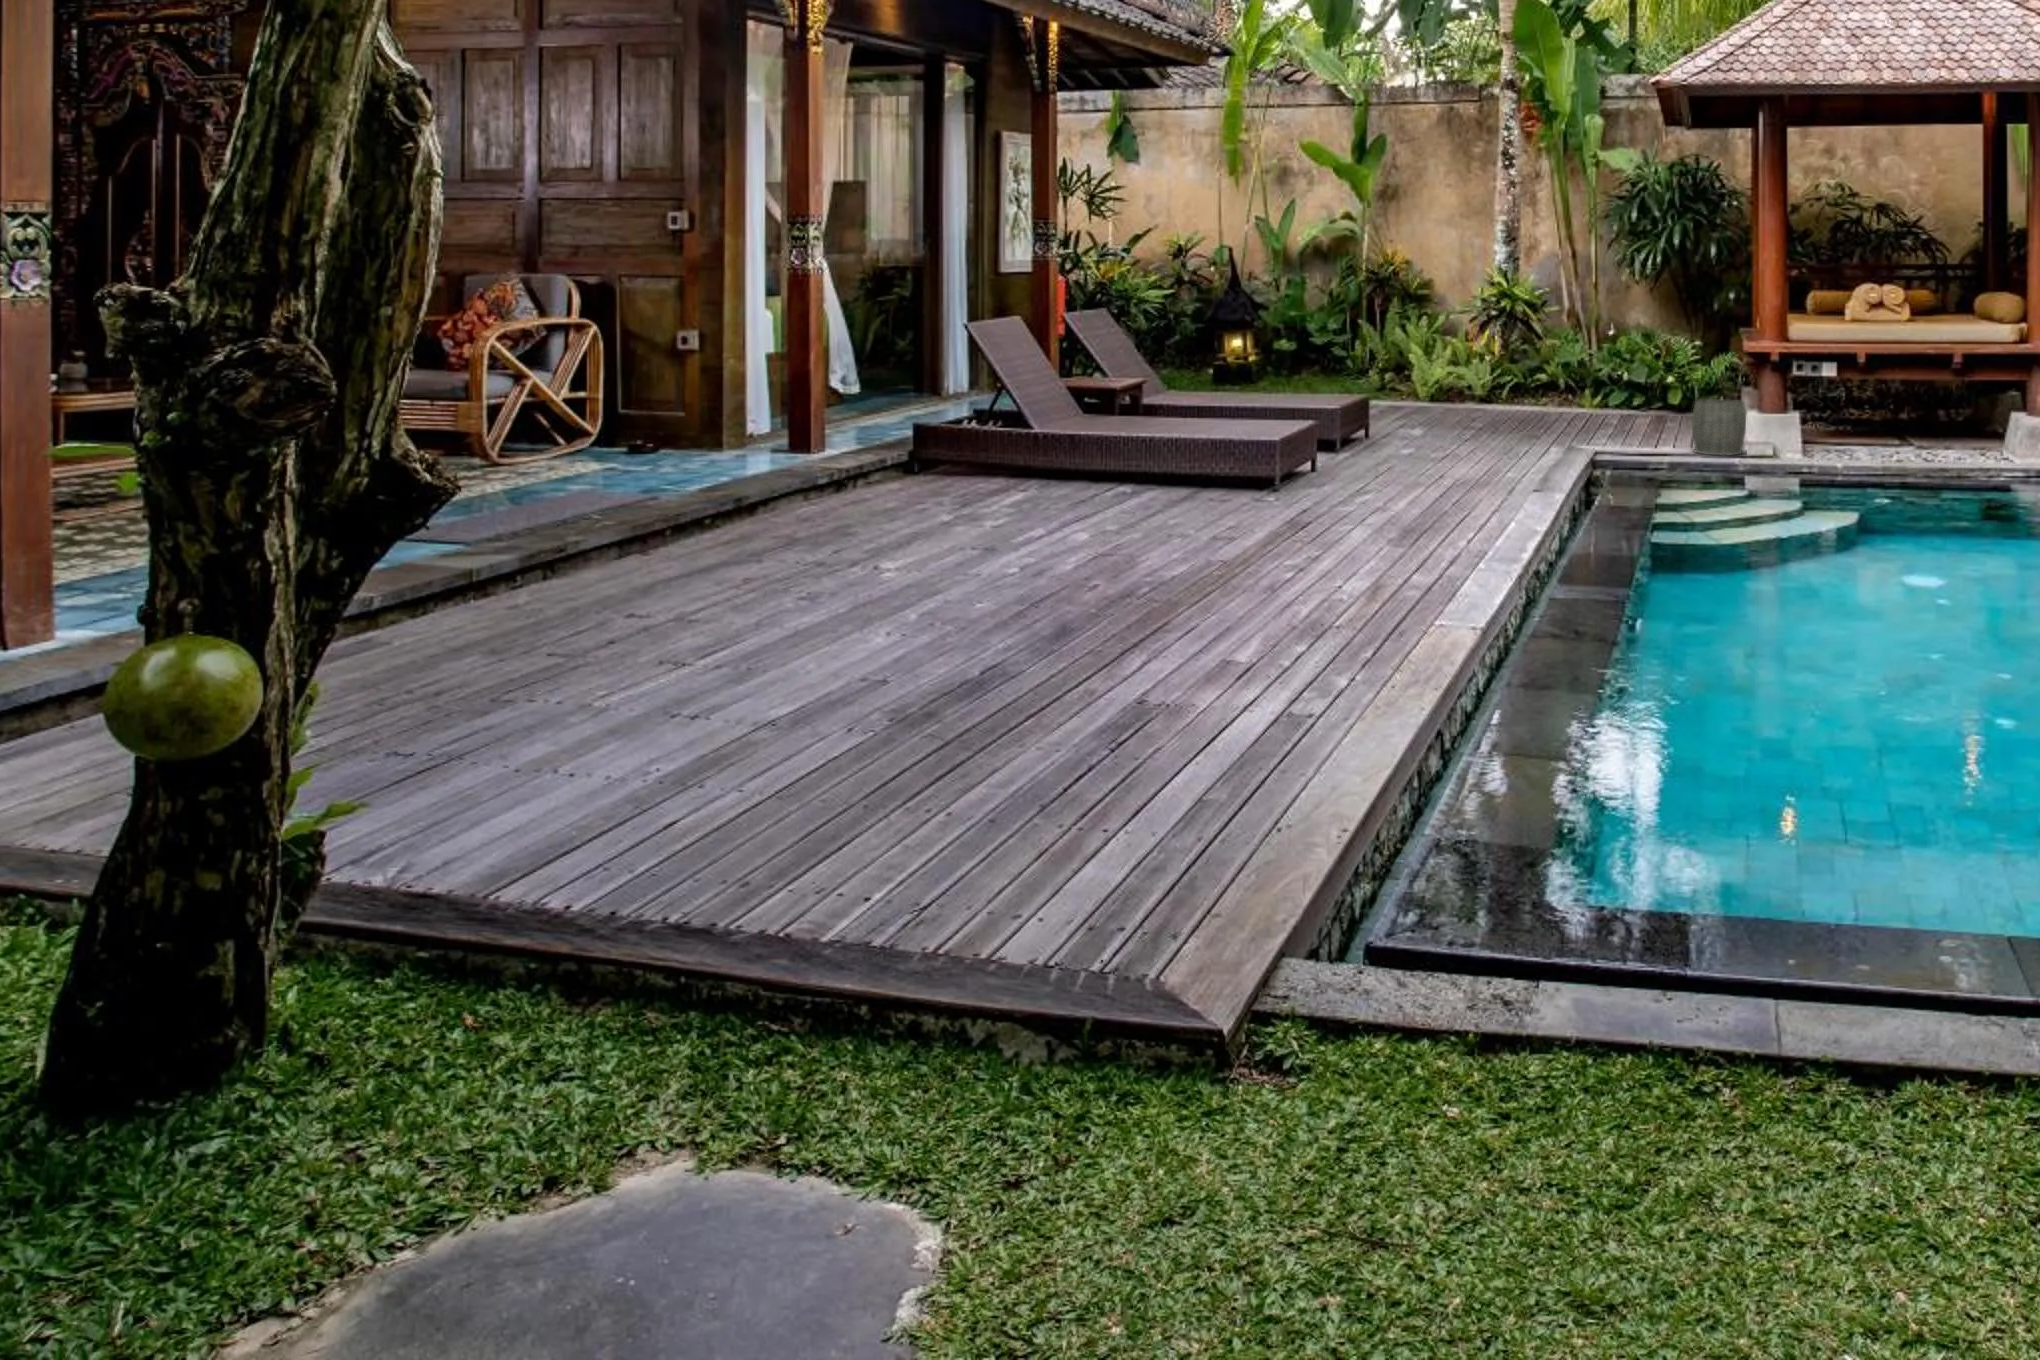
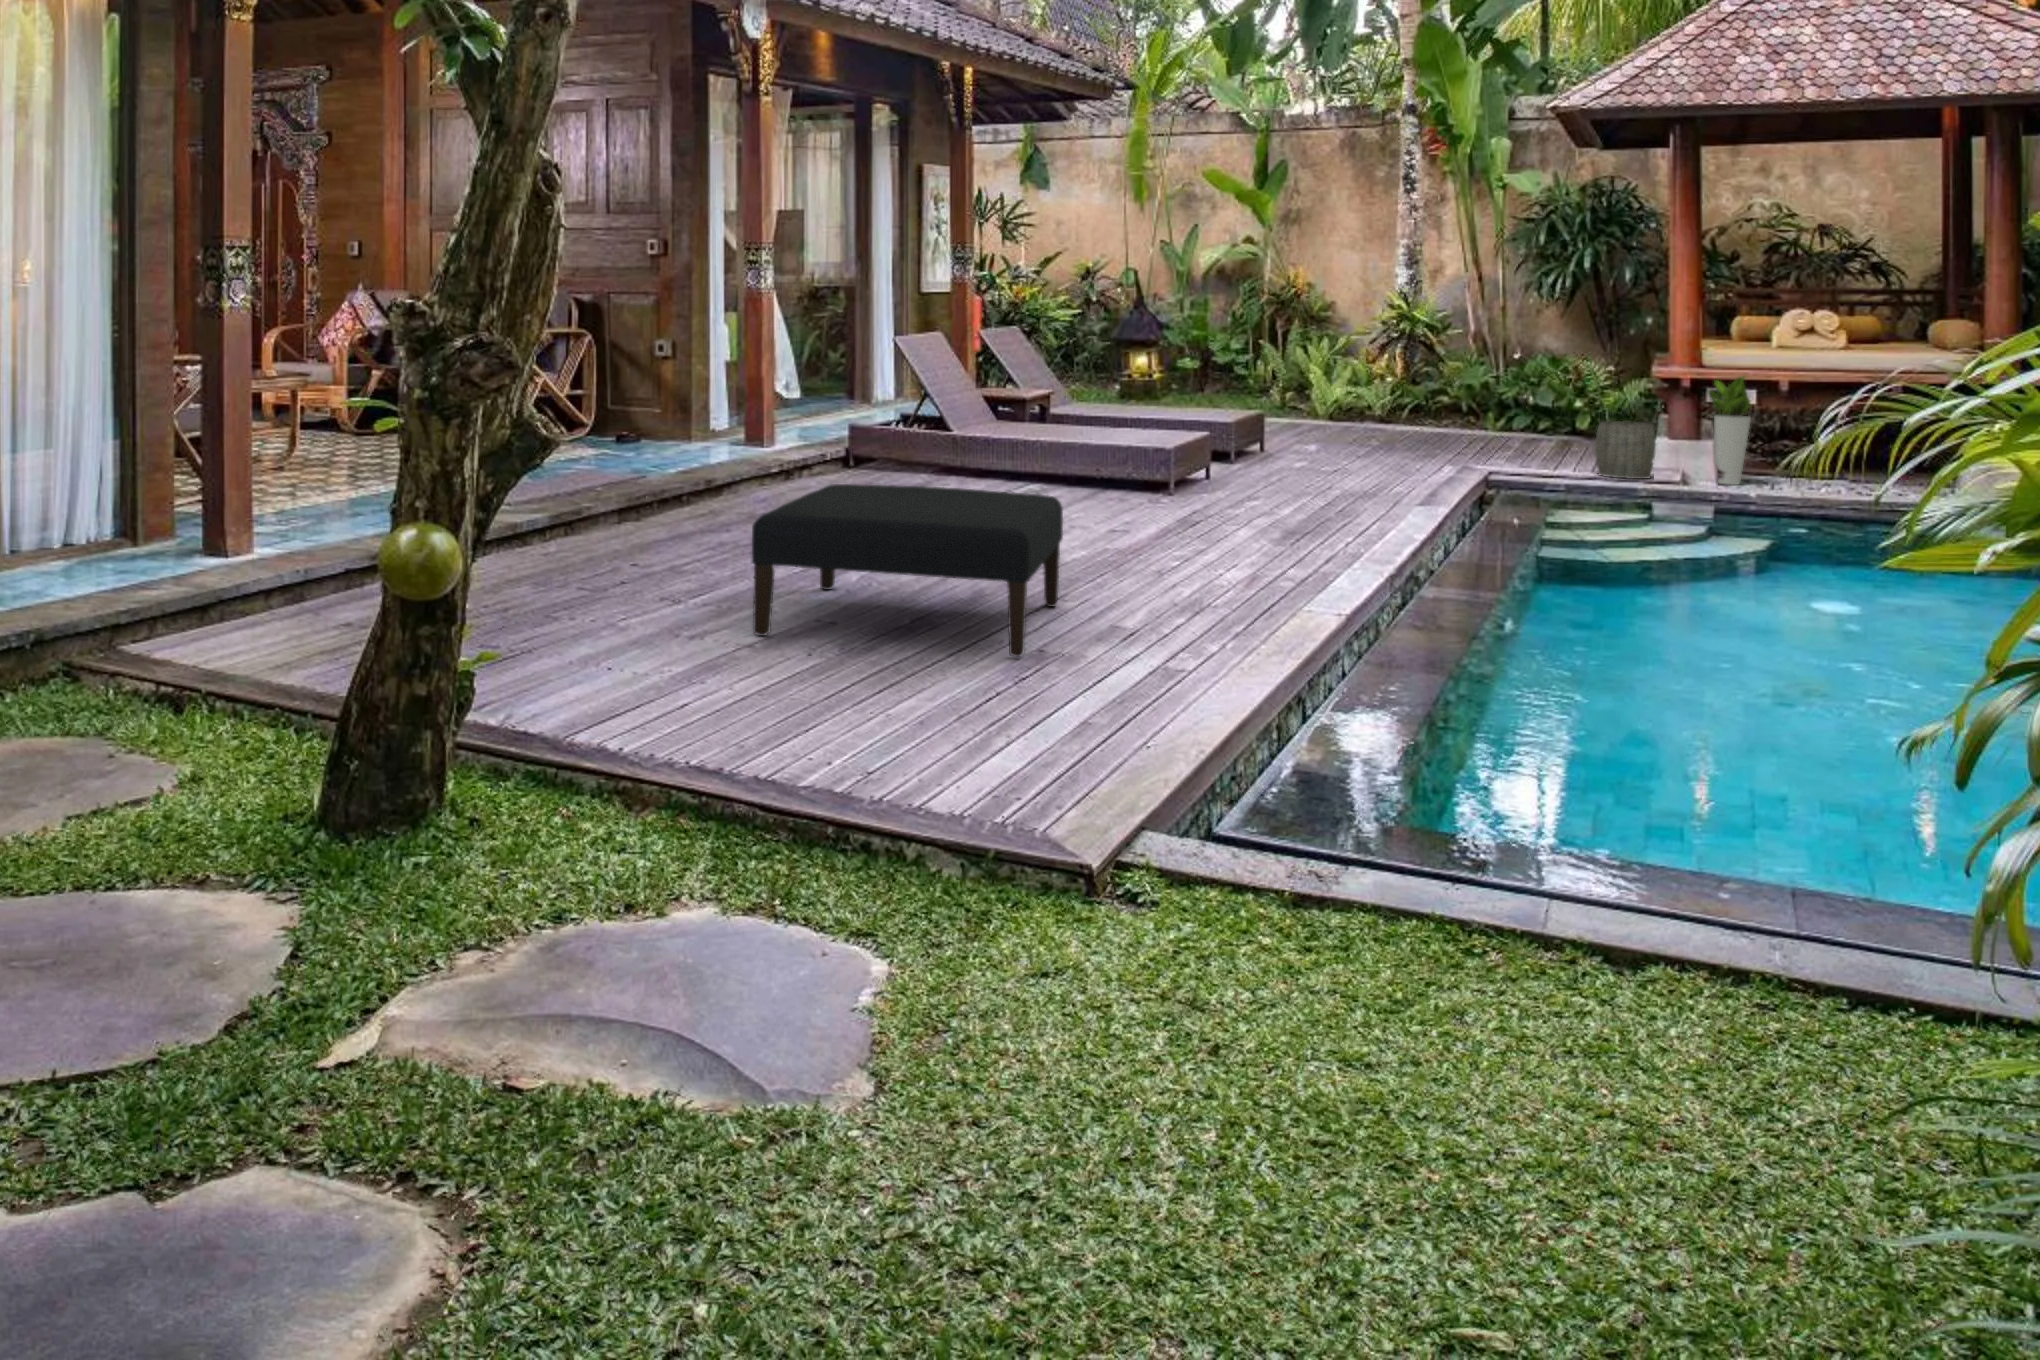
planter: none [1791,351,1835,458] -> present [1709,376,1752,485]
ottoman: none [779,503,1174,710] -> present [752,484,1063,657]

